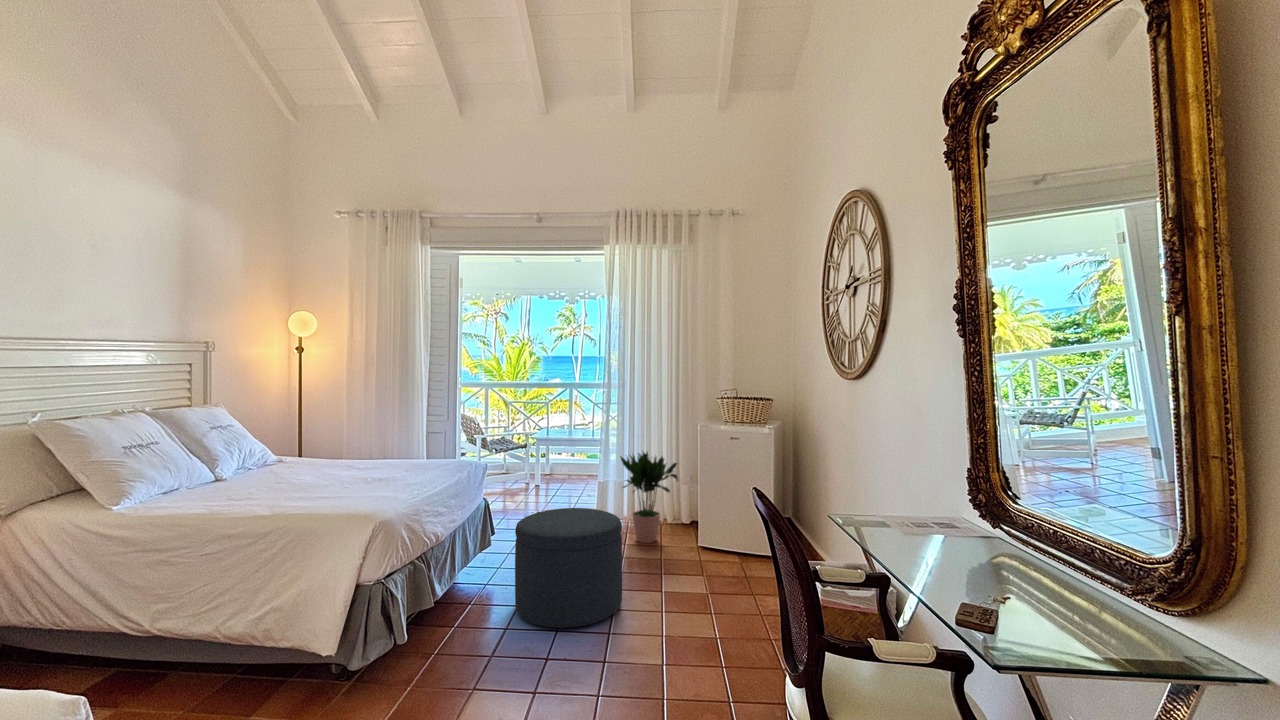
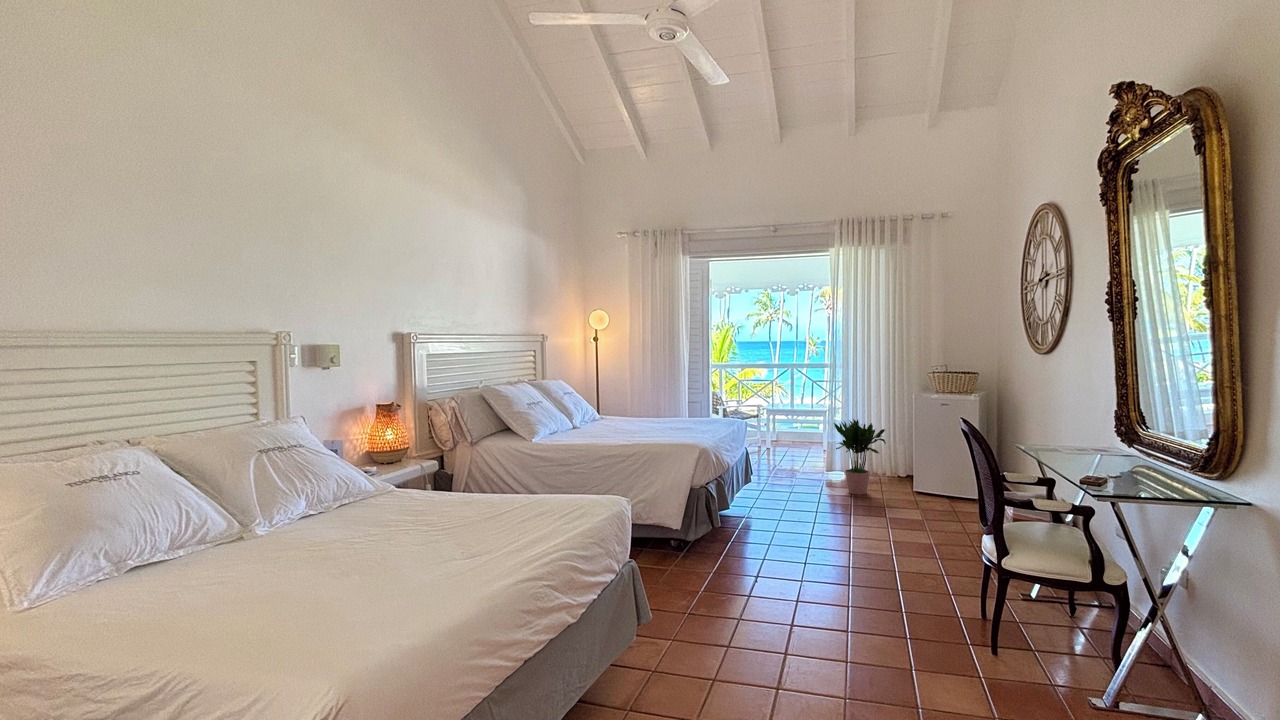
ottoman: present [515,508,622,628] -> none [766,456,847,534]

